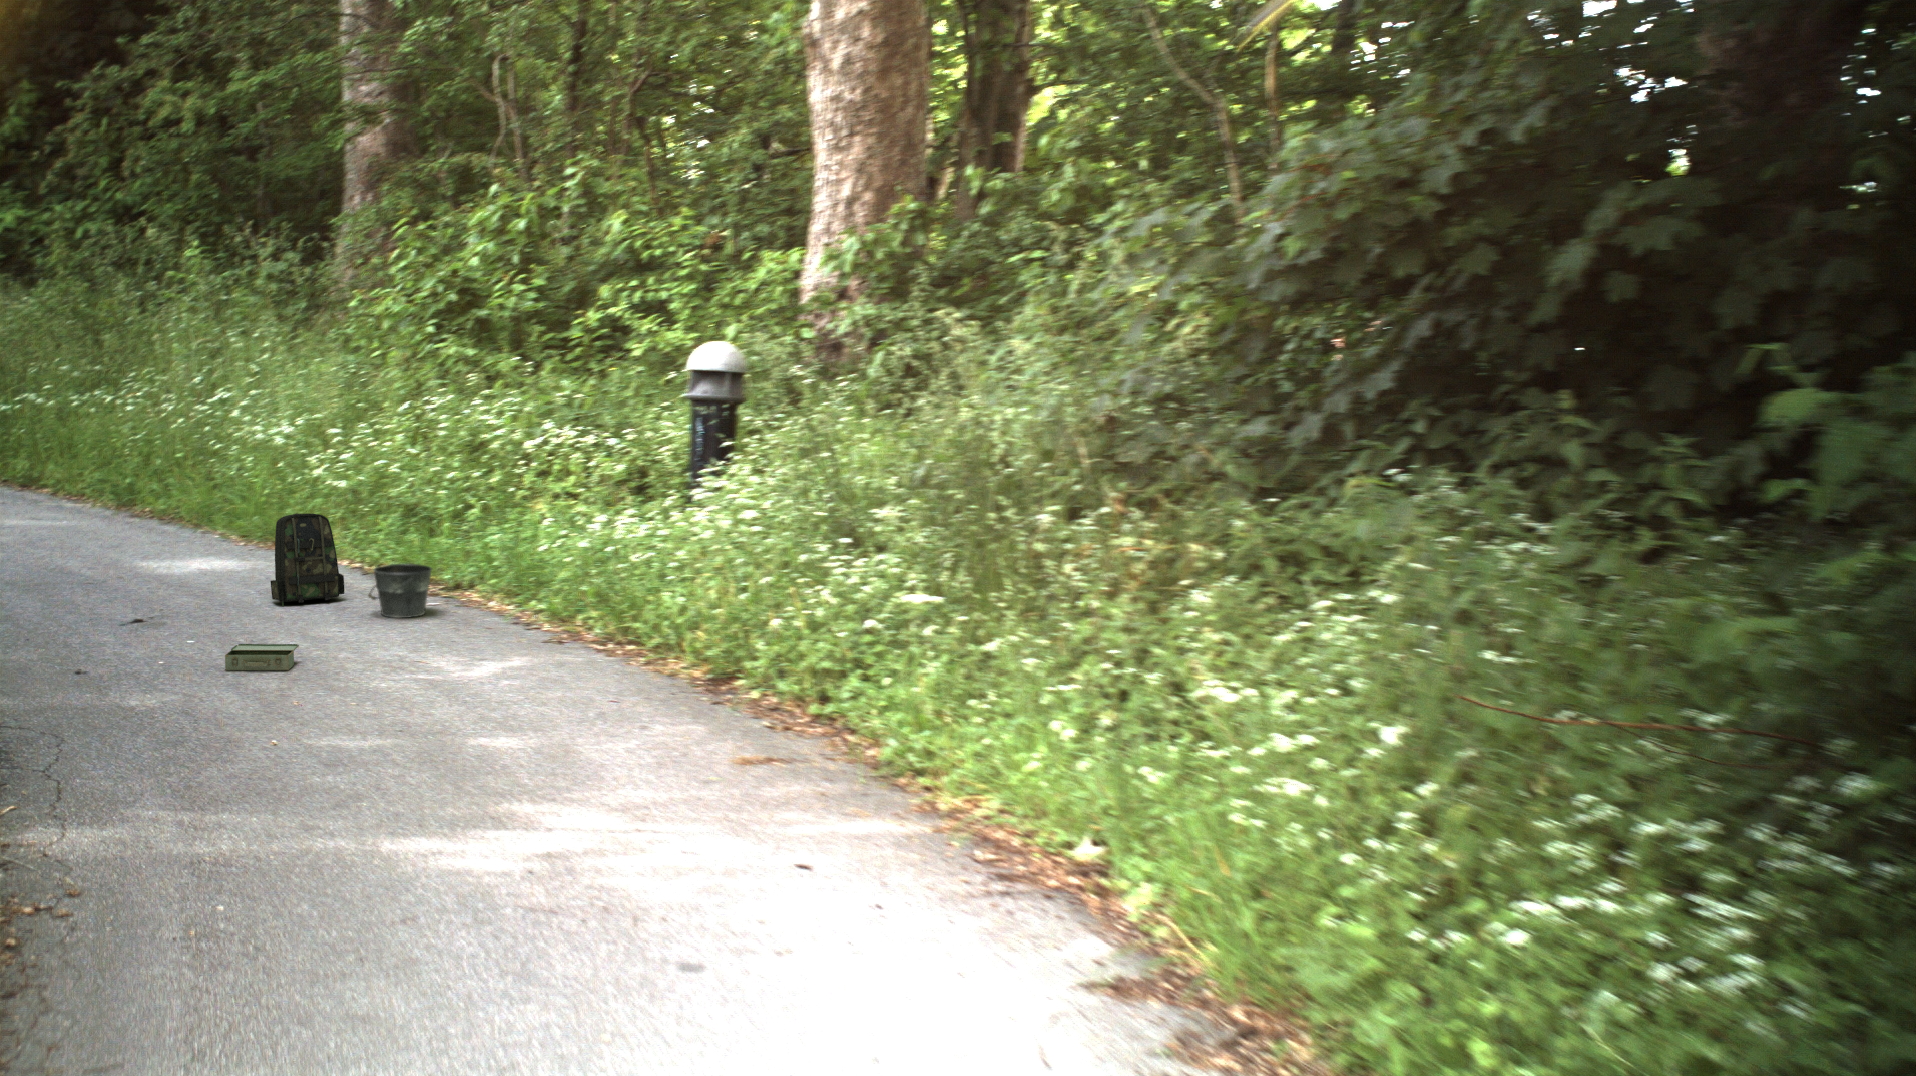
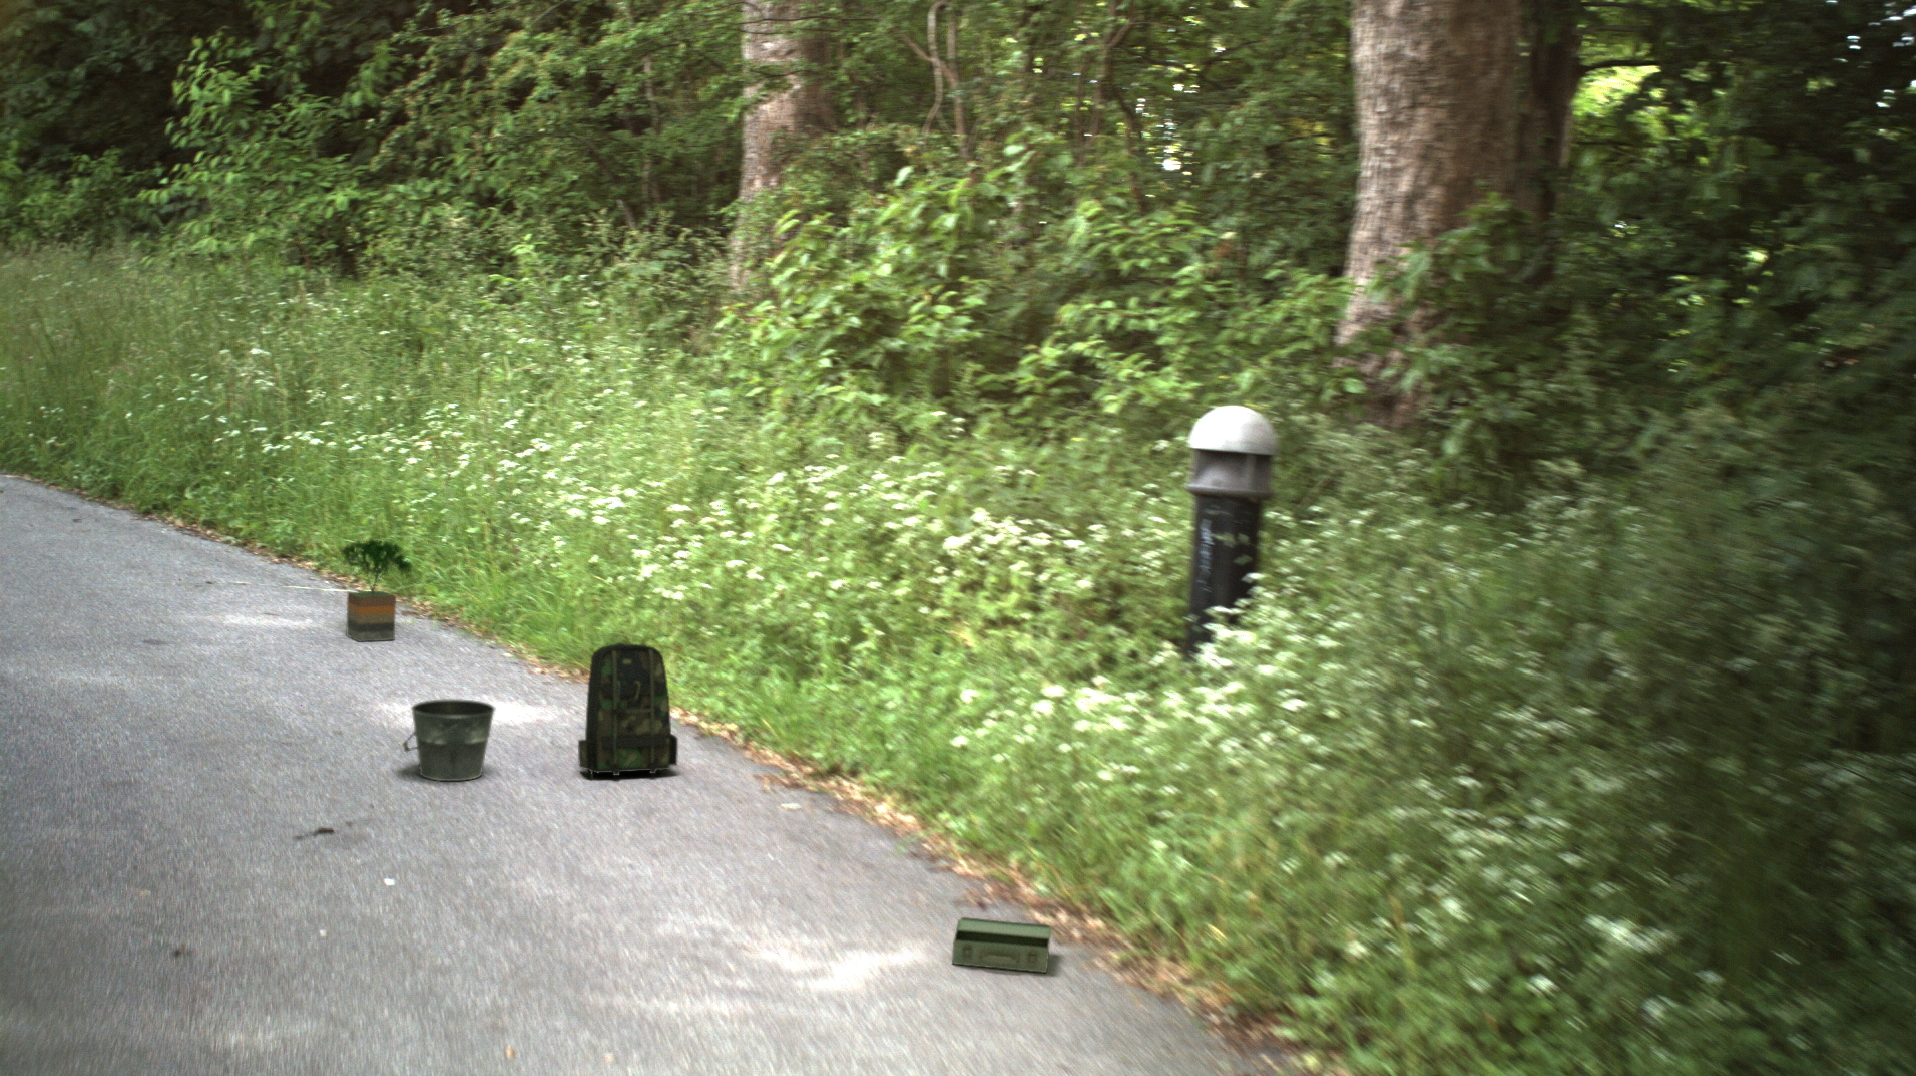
potted tree: none [57,460,121,537] -> present [341,540,411,642]
bucket: present [368,564,432,618] -> present [403,699,495,781]
toolbox: present [225,644,299,670] -> present [952,917,1051,973]

